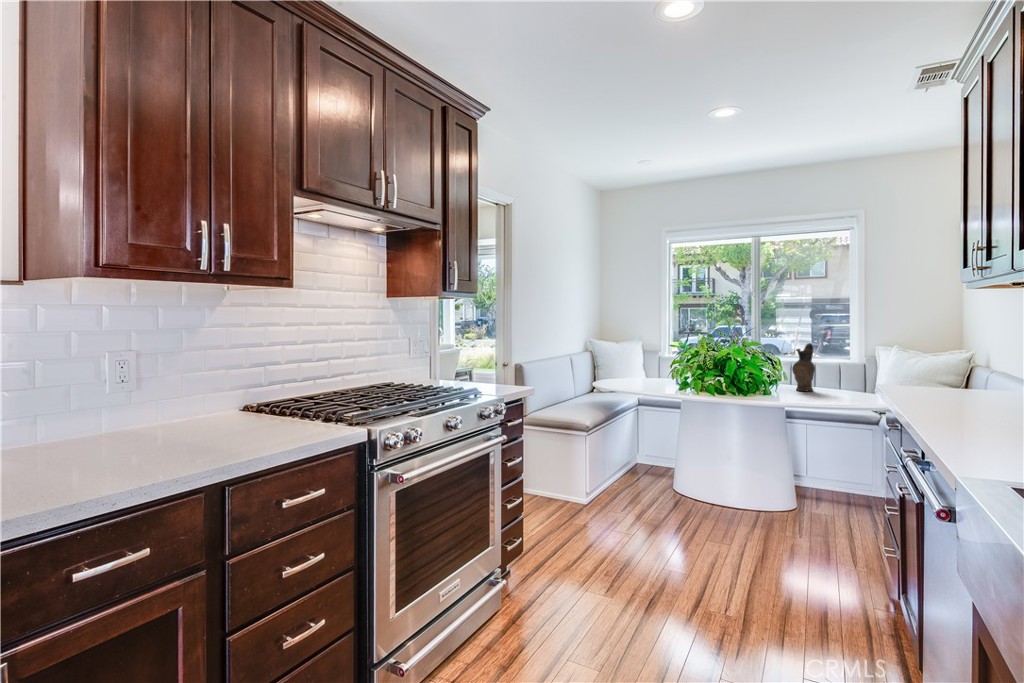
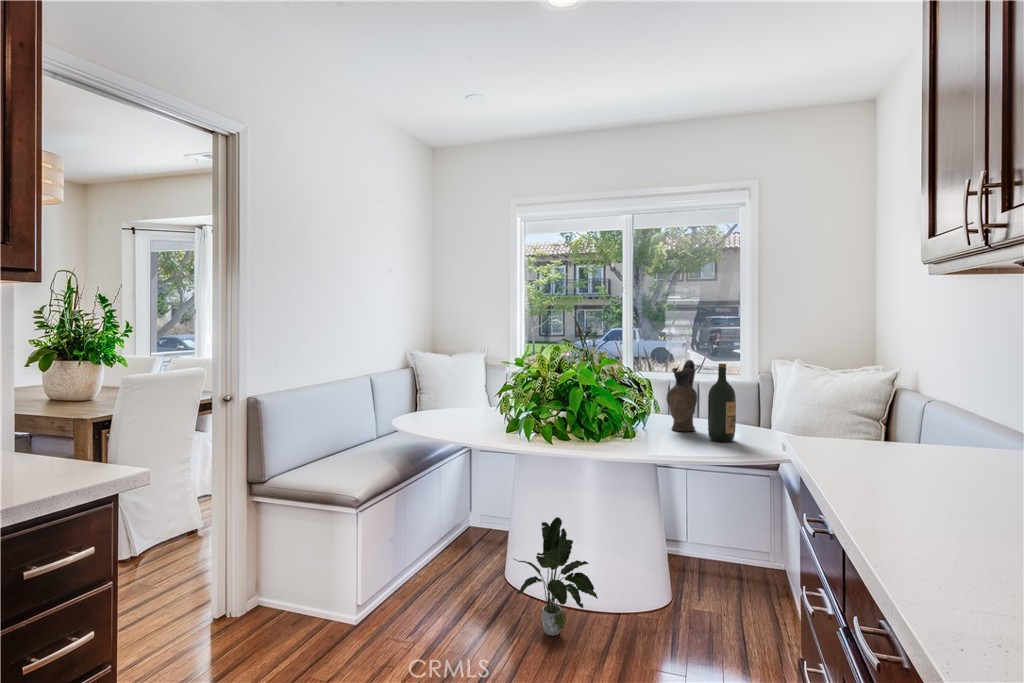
wine bottle: none [823,345,843,396] -> present [708,364,736,442]
potted plant: none [687,444,745,518] -> present [514,517,598,636]

